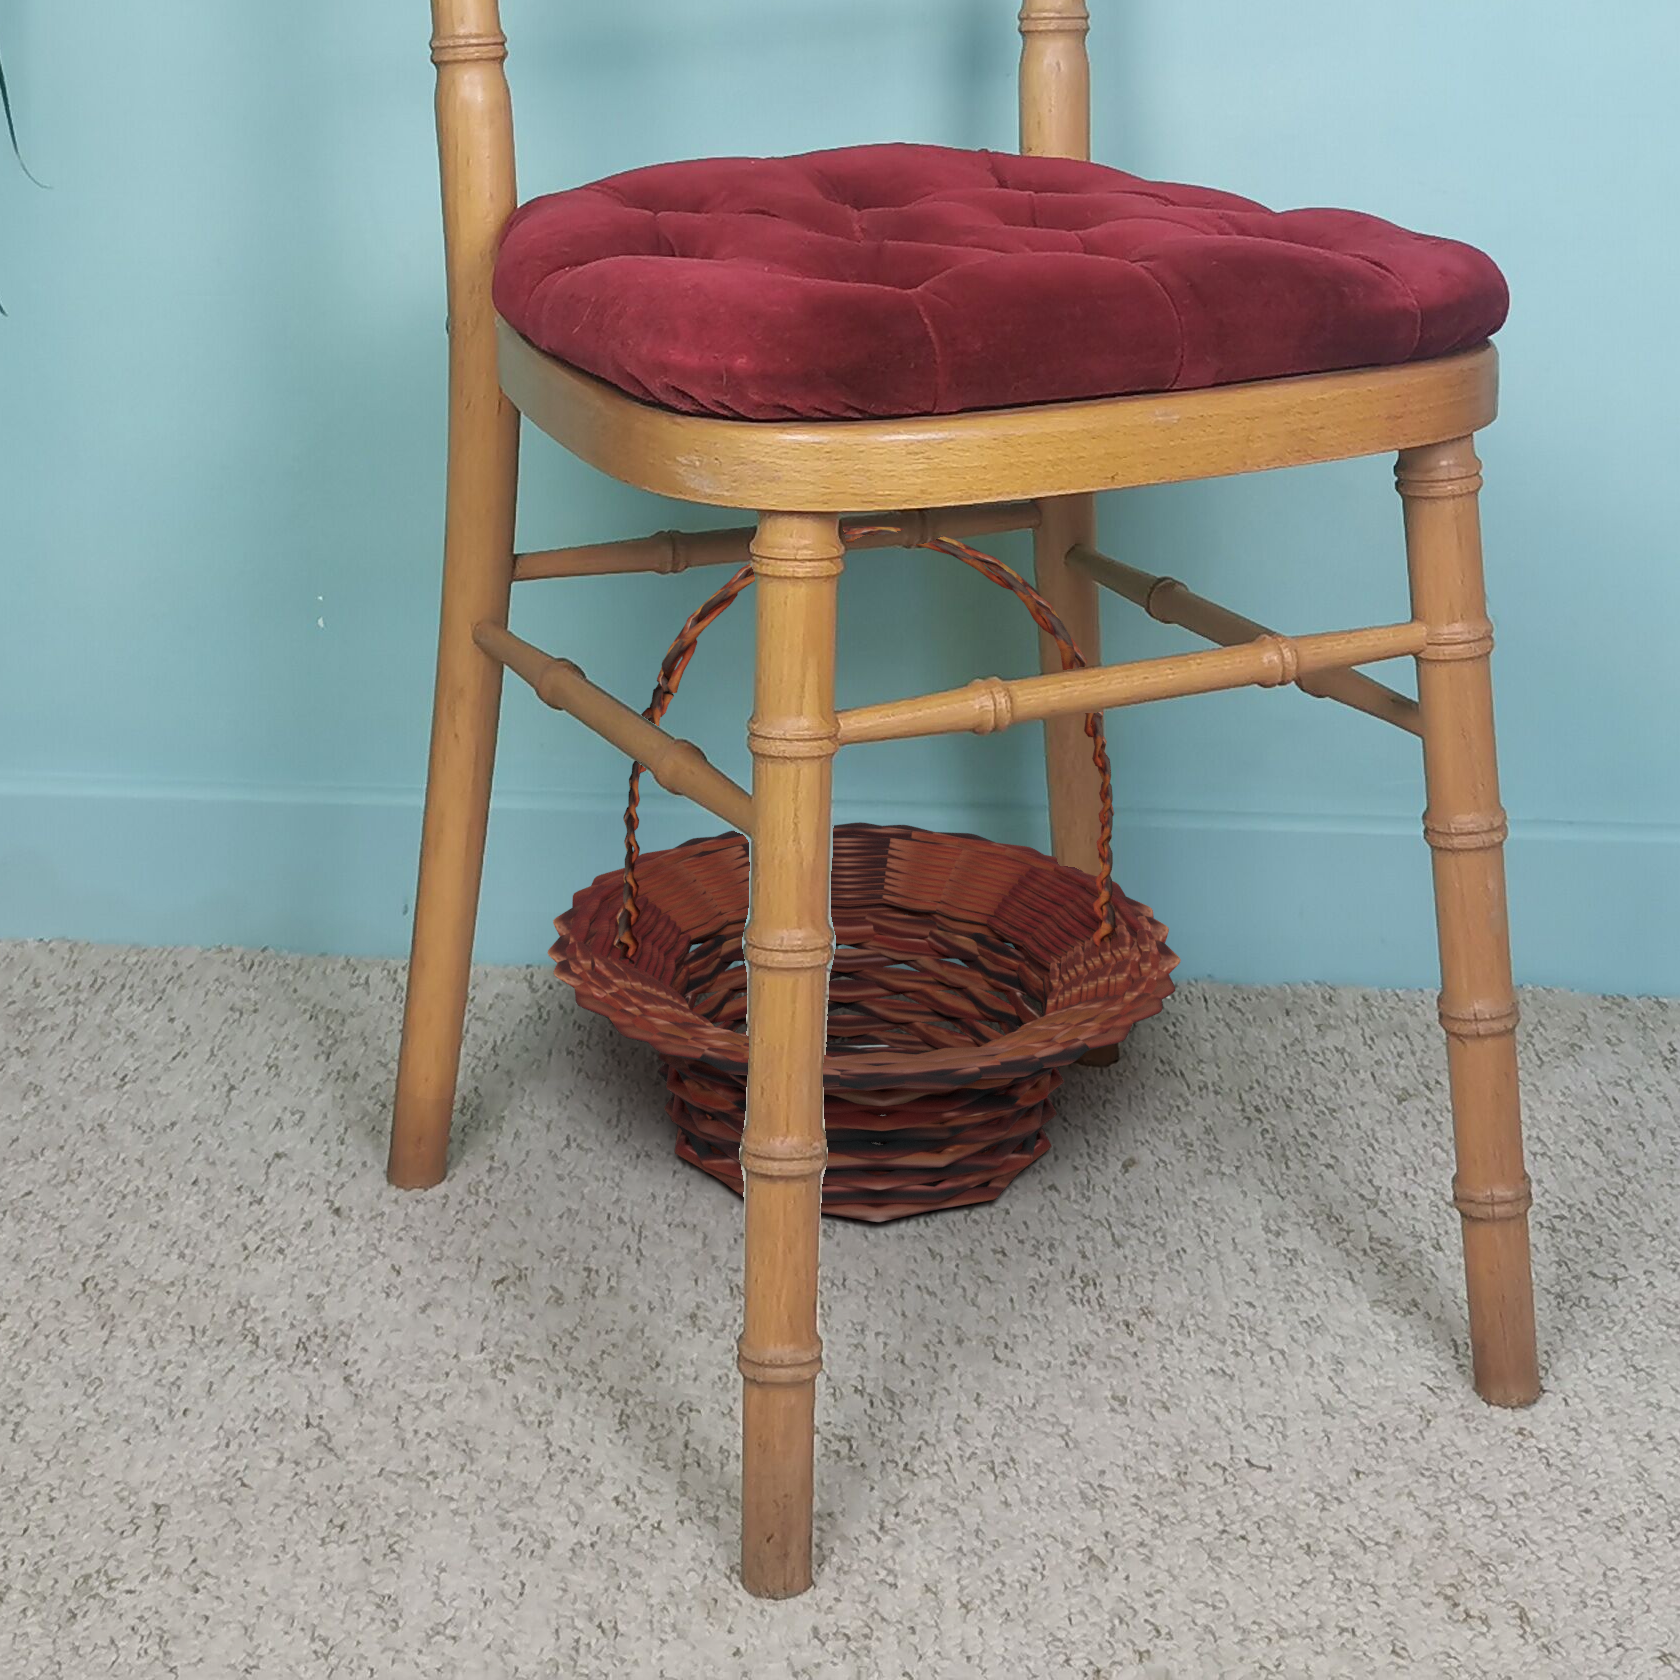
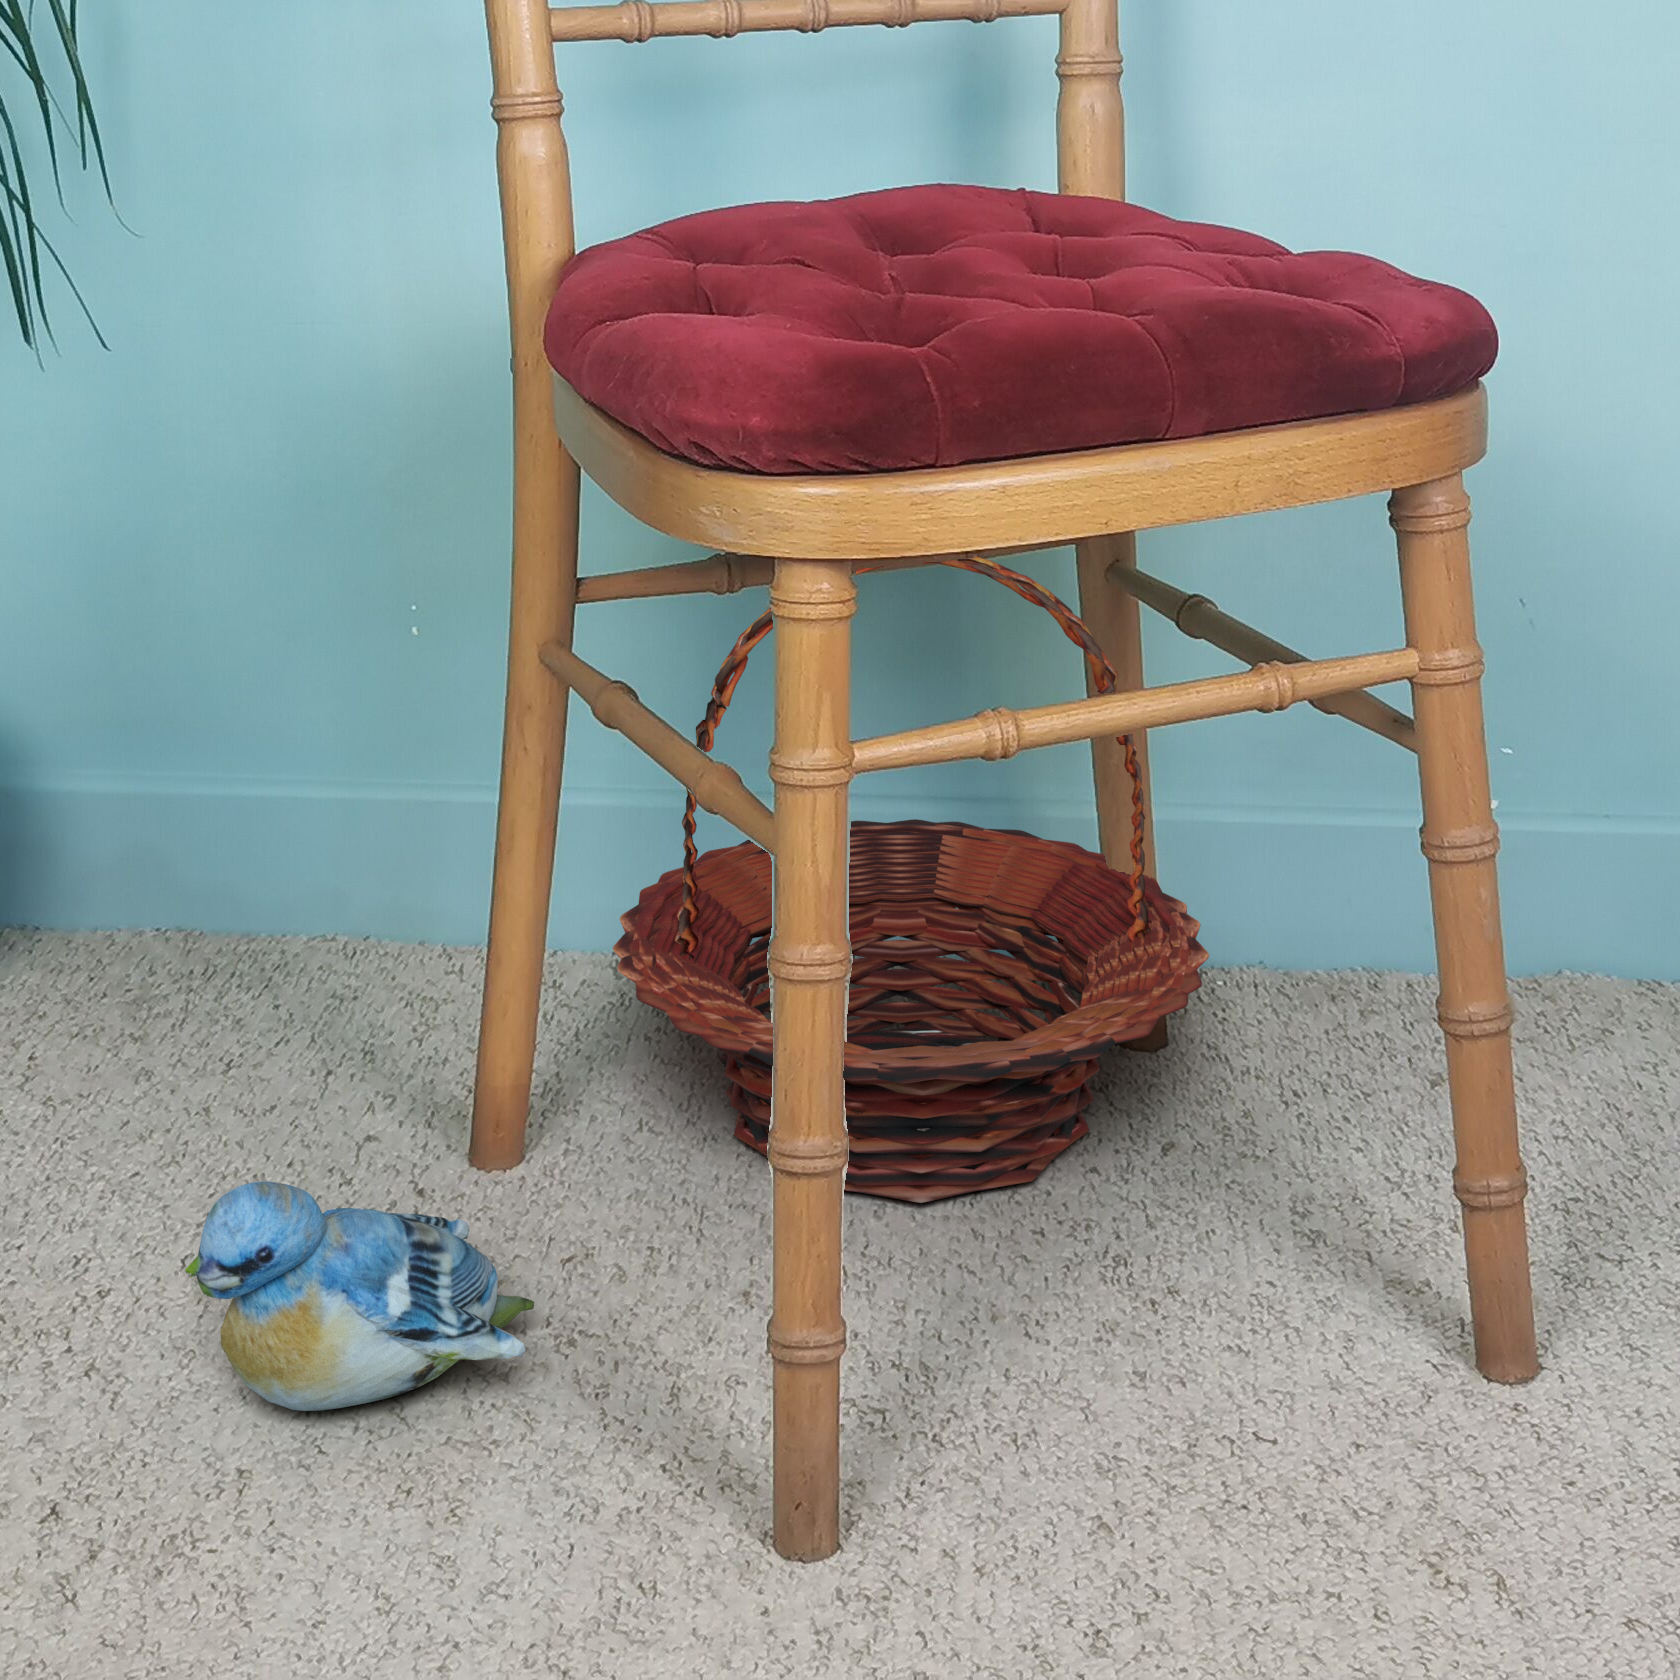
plush toy: none [98,1193,472,1443] -> present [185,1181,534,1411]

